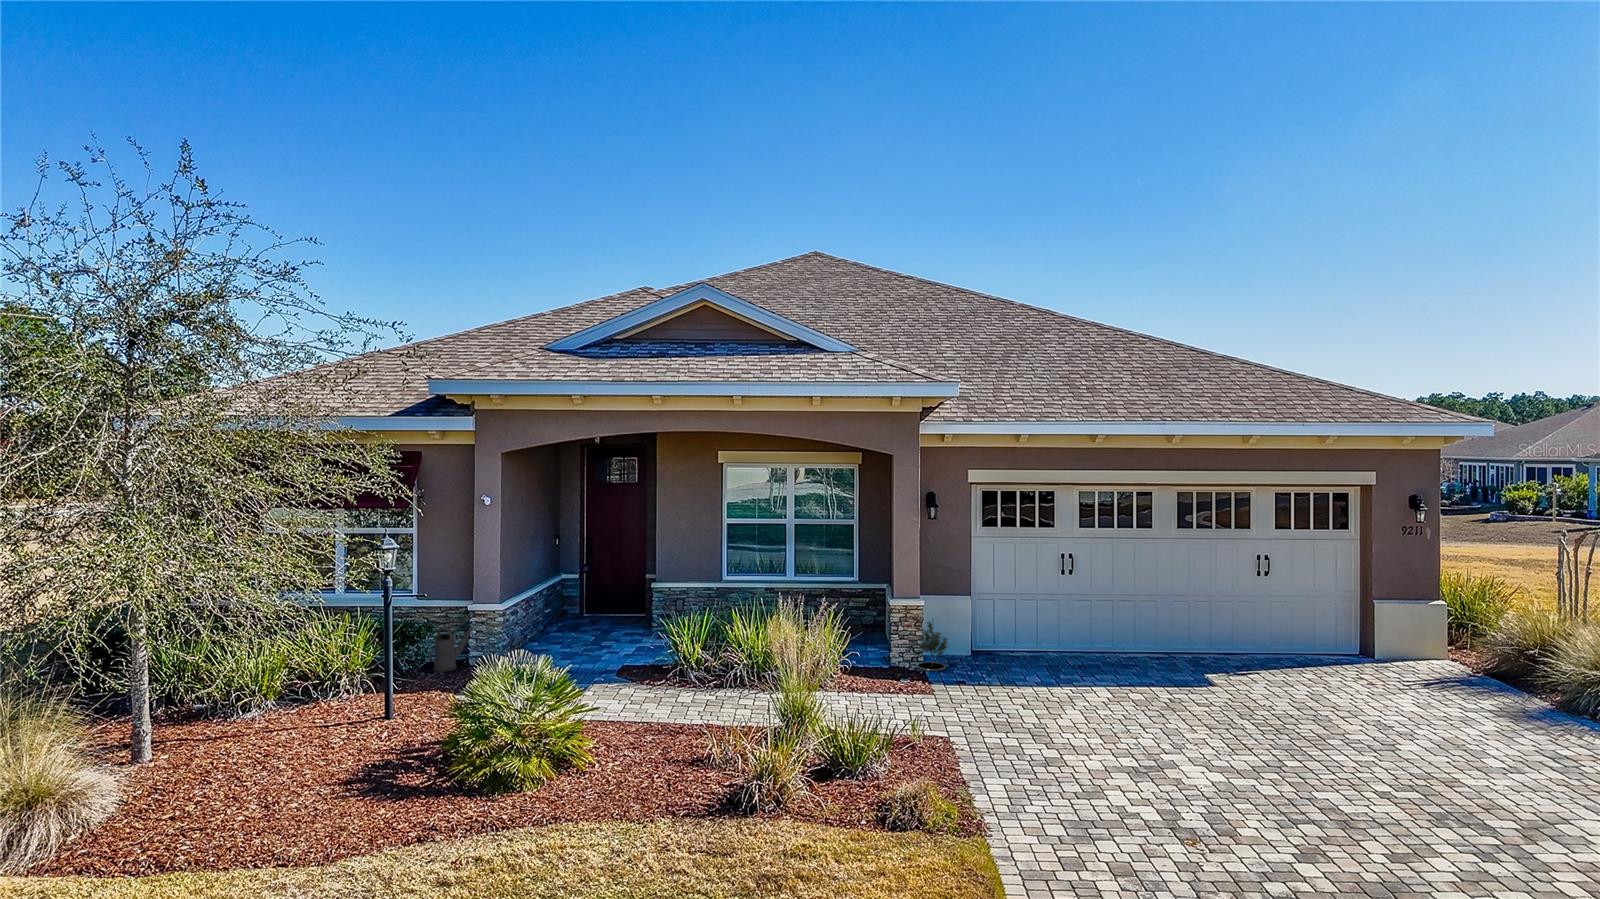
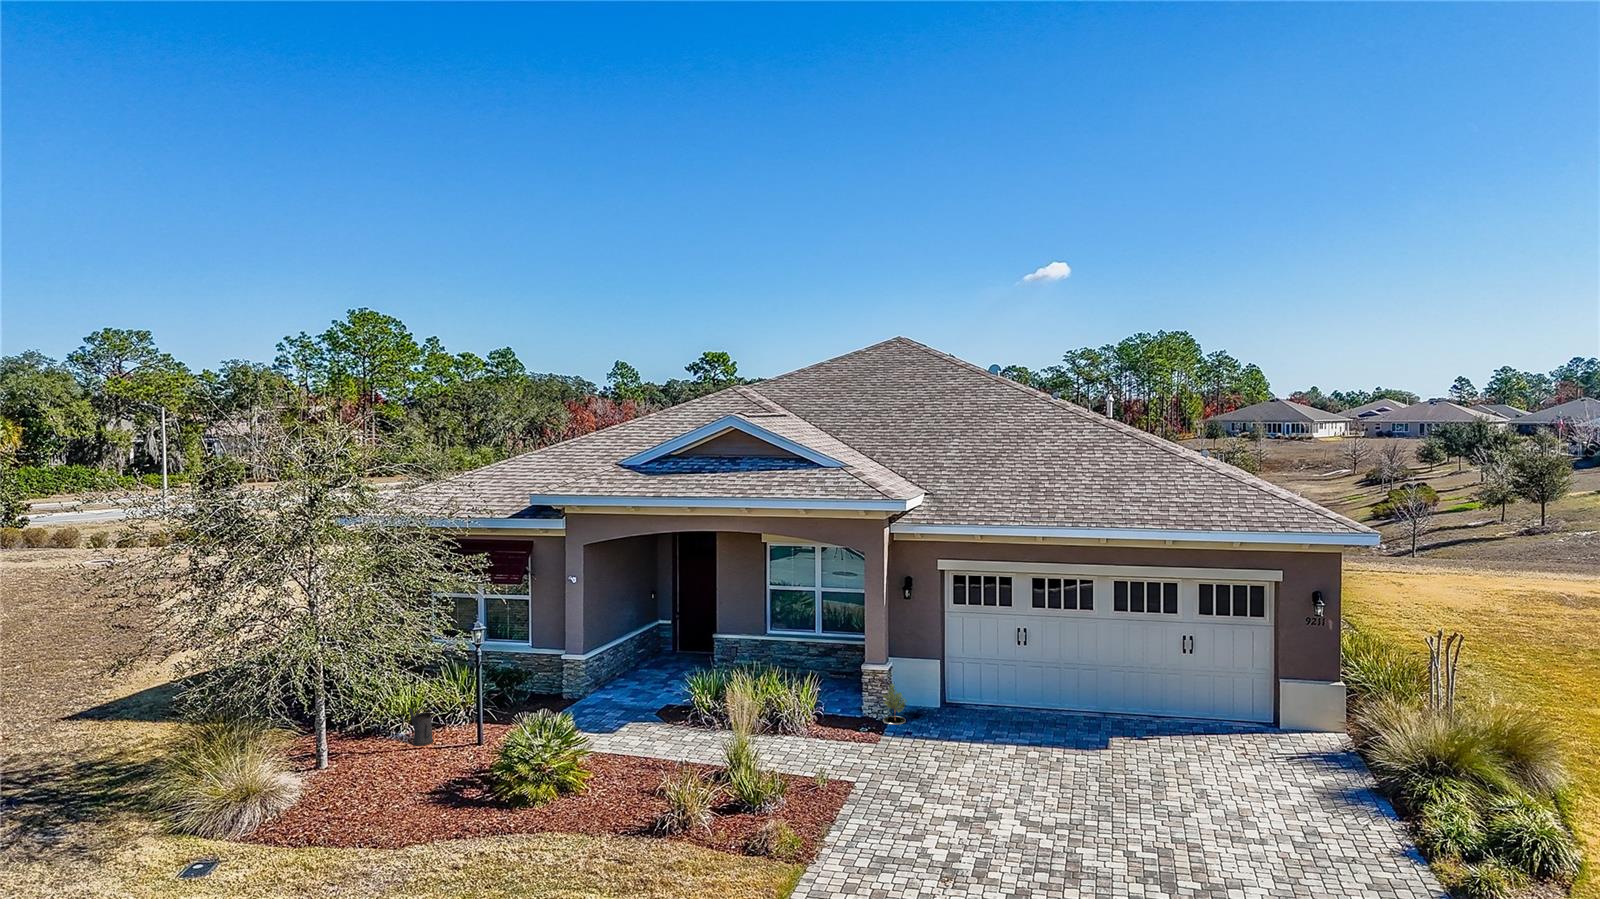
watering can: present [430,626,473,672] -> present [408,707,433,746]

